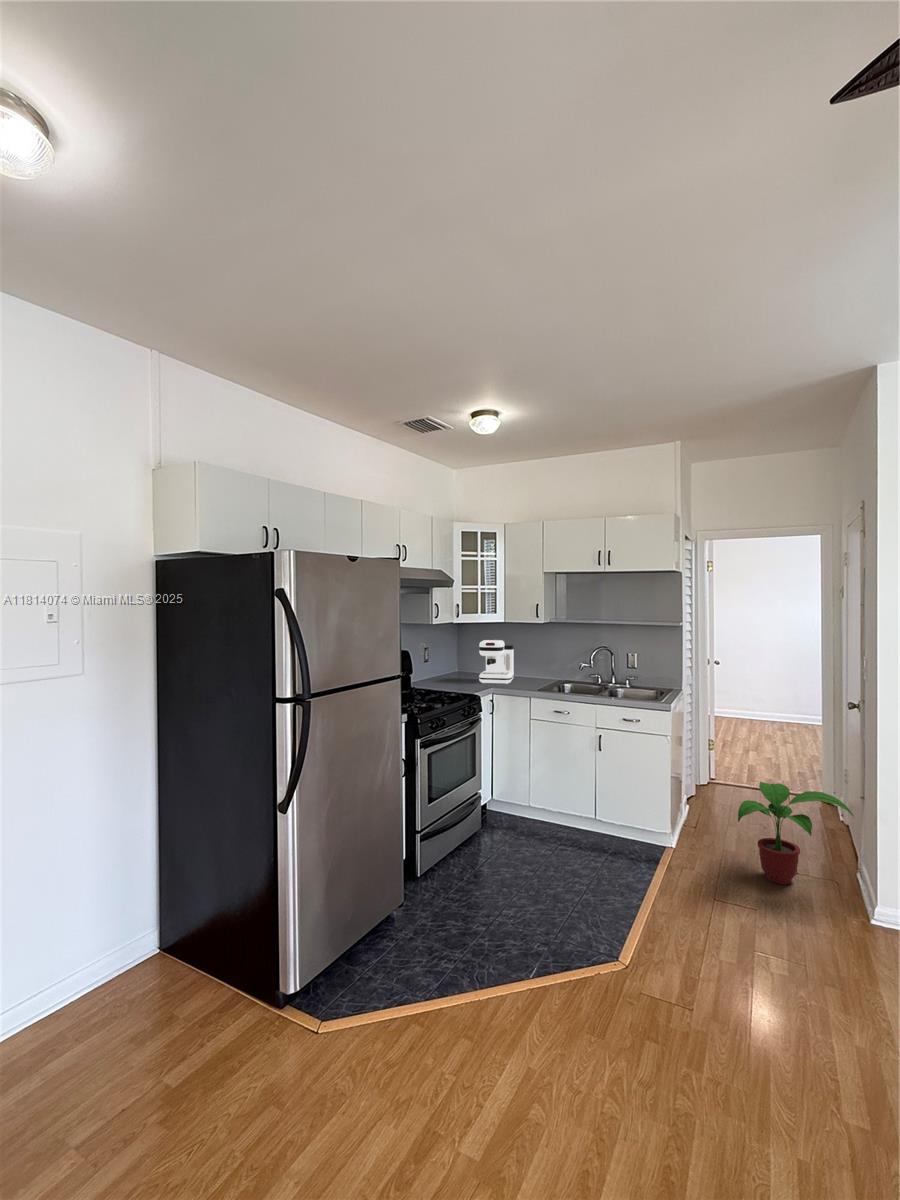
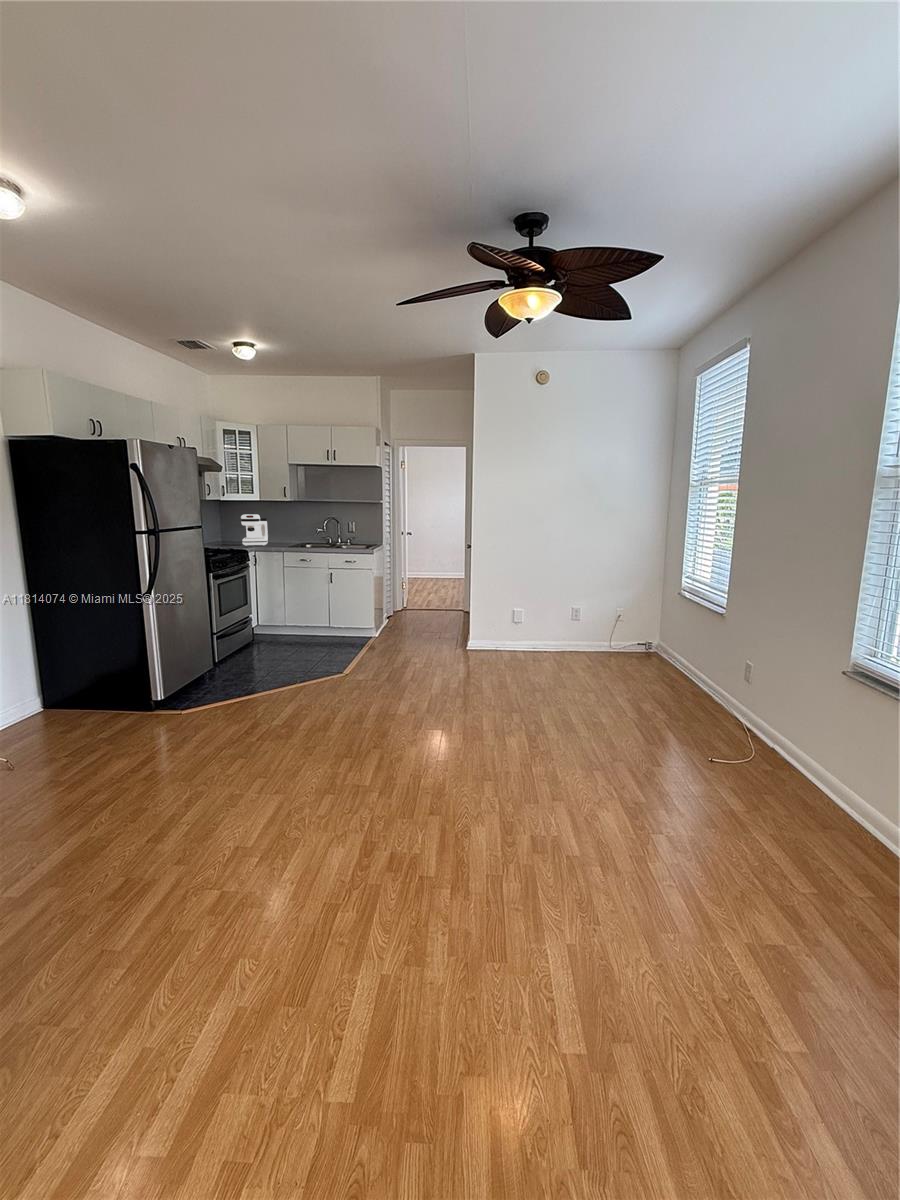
potted plant: present [738,782,853,884] -> none [409,590,465,641]

